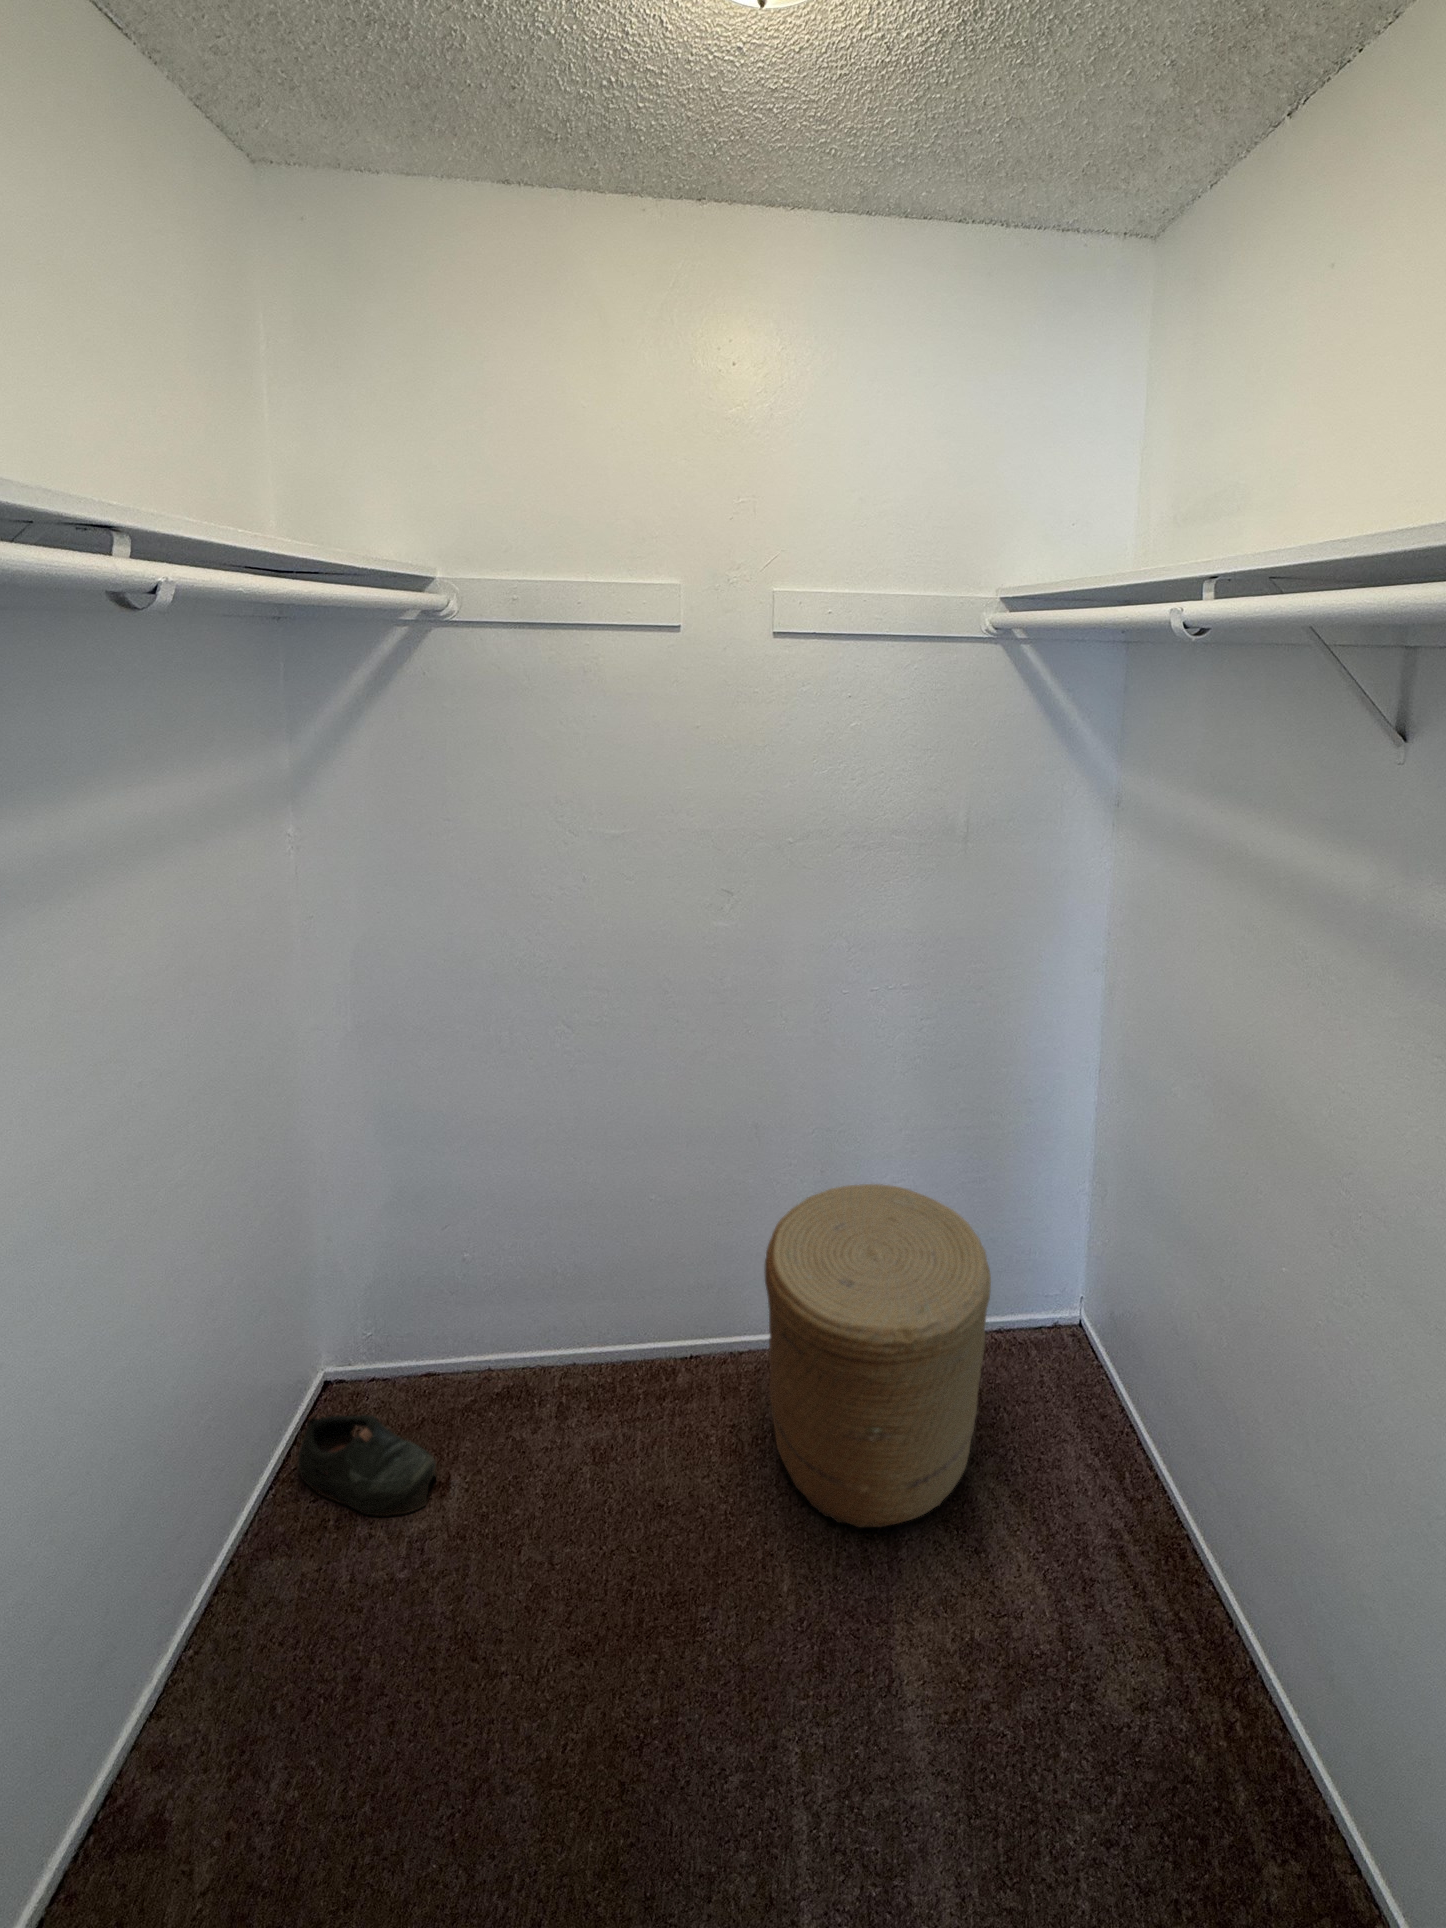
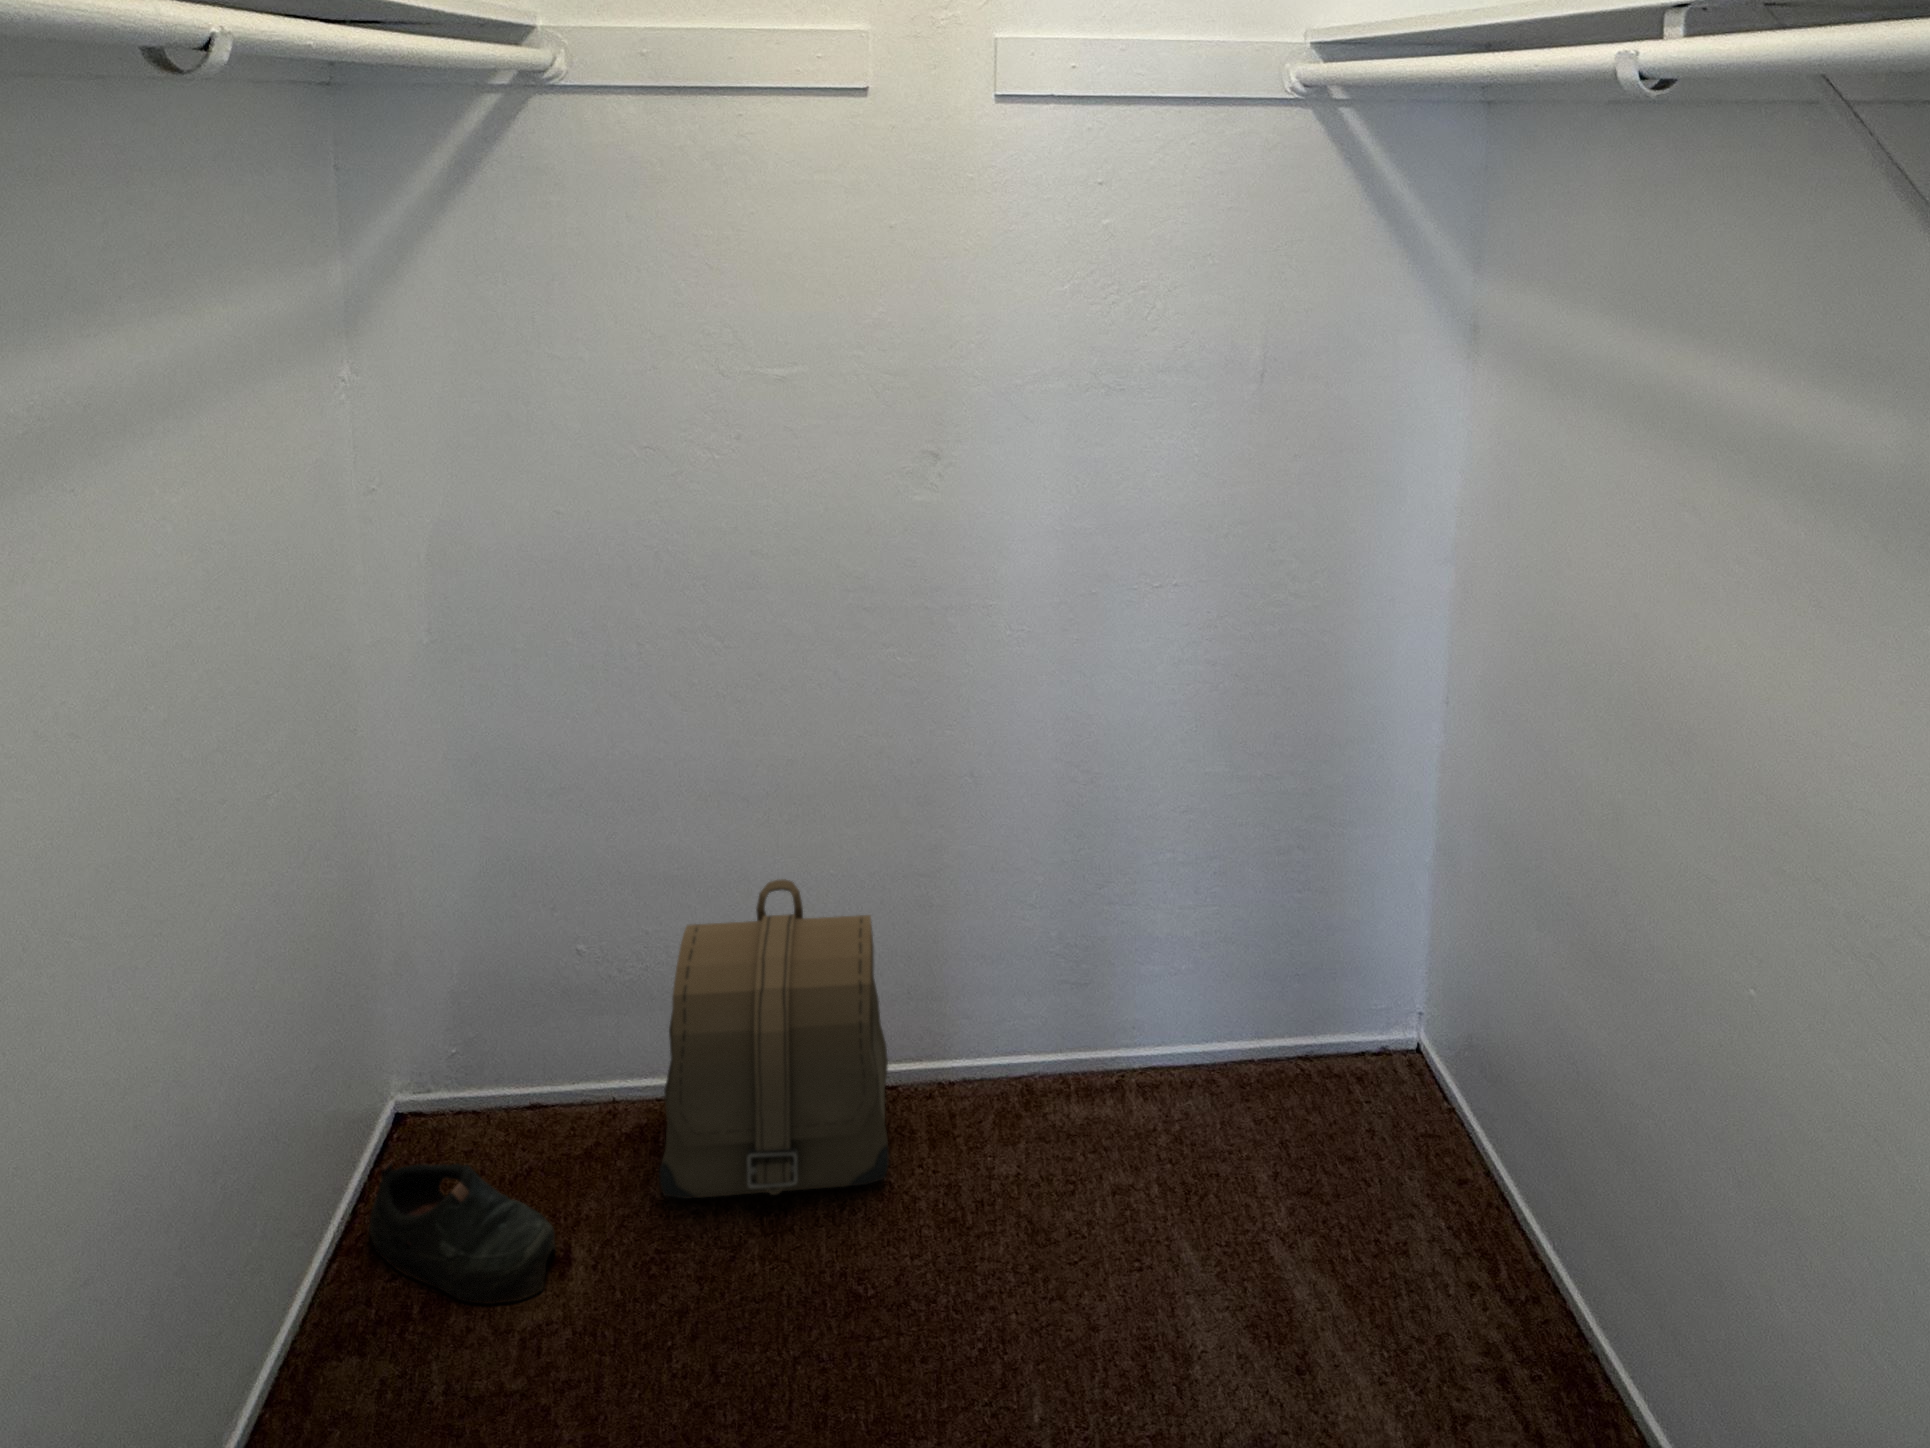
woven basket: present [764,1184,991,1528] -> none [997,853,1314,1332]
backpack: none [516,1204,690,1439] -> present [659,879,889,1199]

